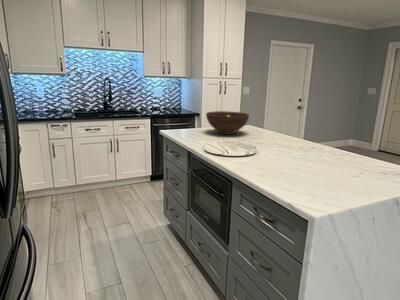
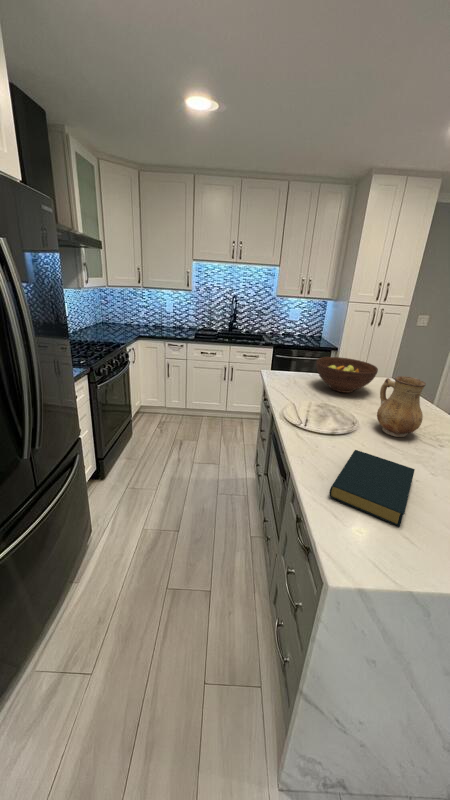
ceramic pitcher: none [264,110,293,150] -> present [377,376,426,437]
hardback book: none [270,156,324,184] -> present [329,450,415,527]

